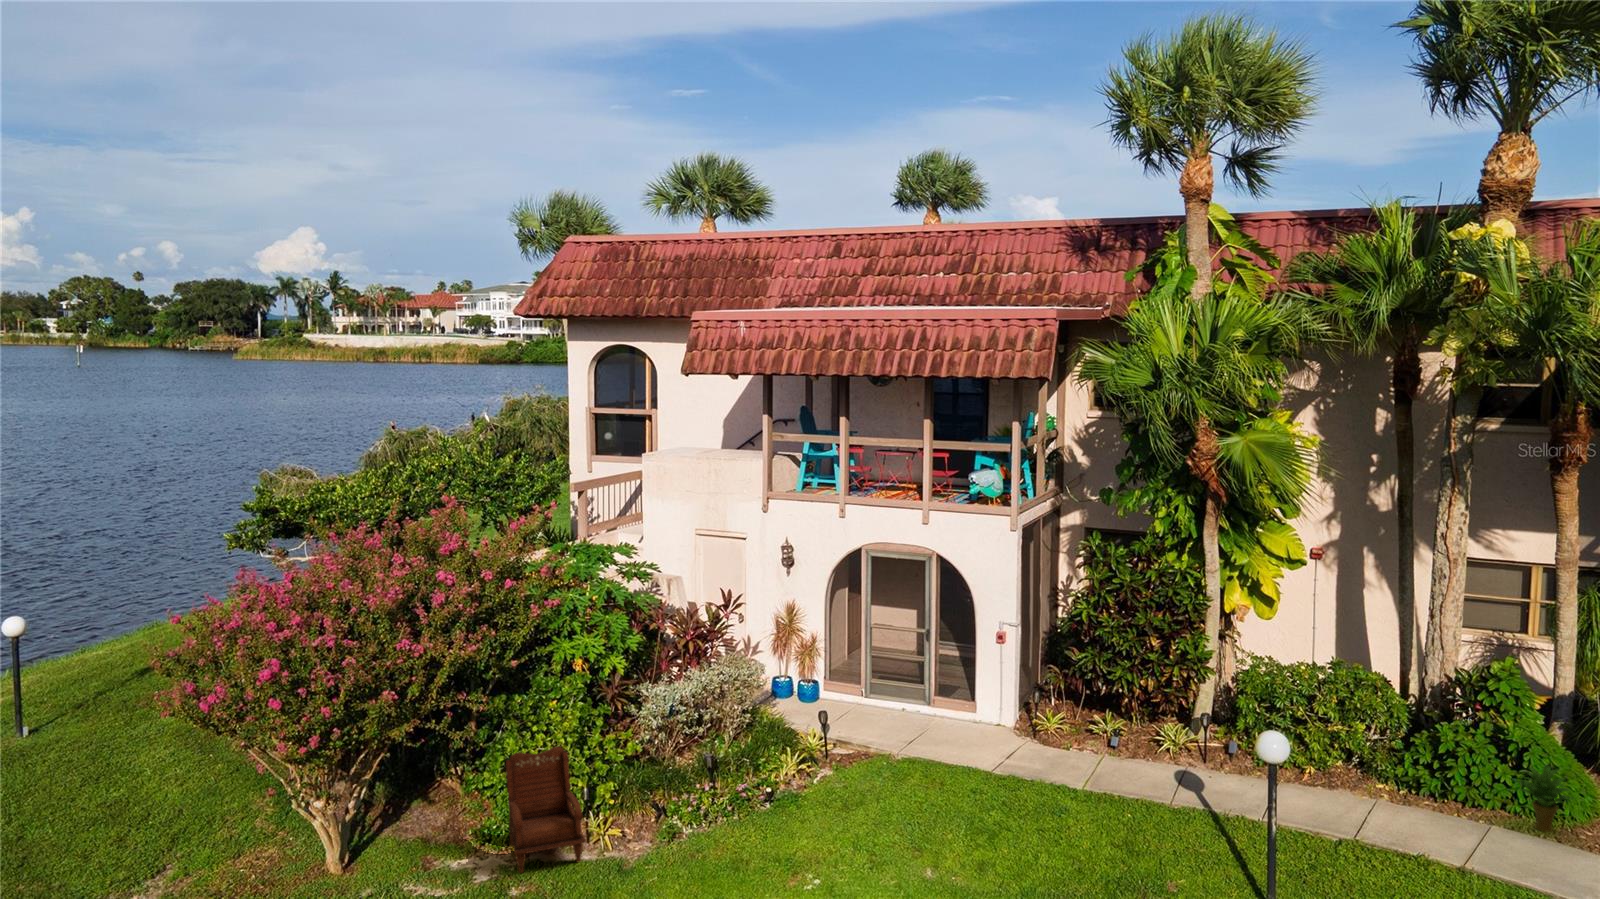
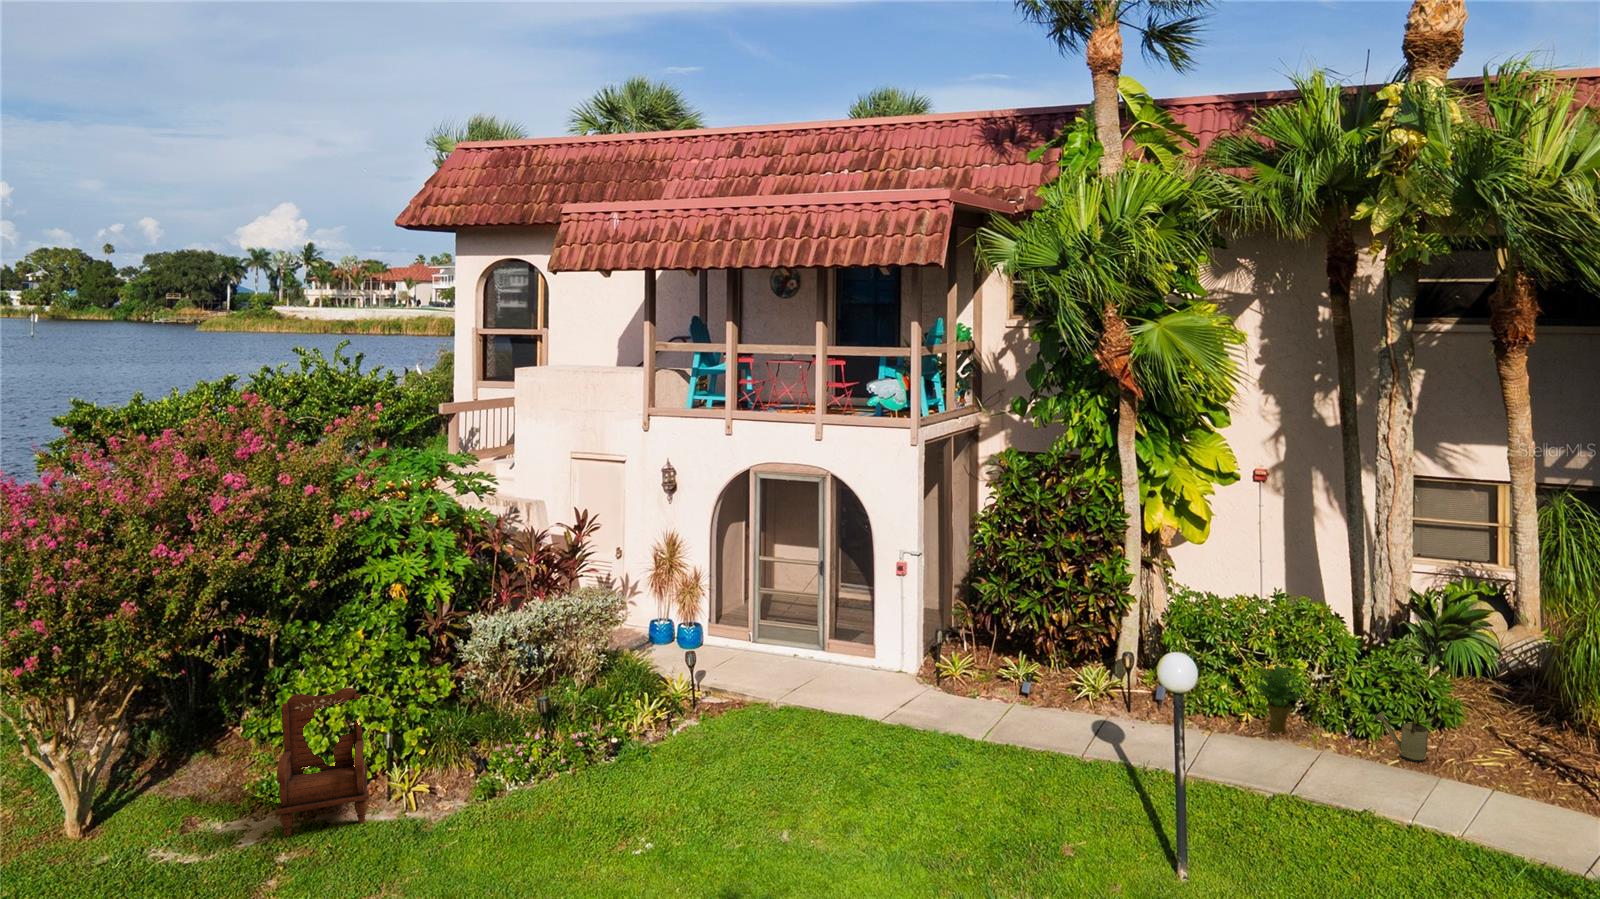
potted plant: present [1519,766,1573,832] -> present [1253,664,1306,733]
watering can: none [1426,770,1477,815] -> present [1374,712,1433,763]

